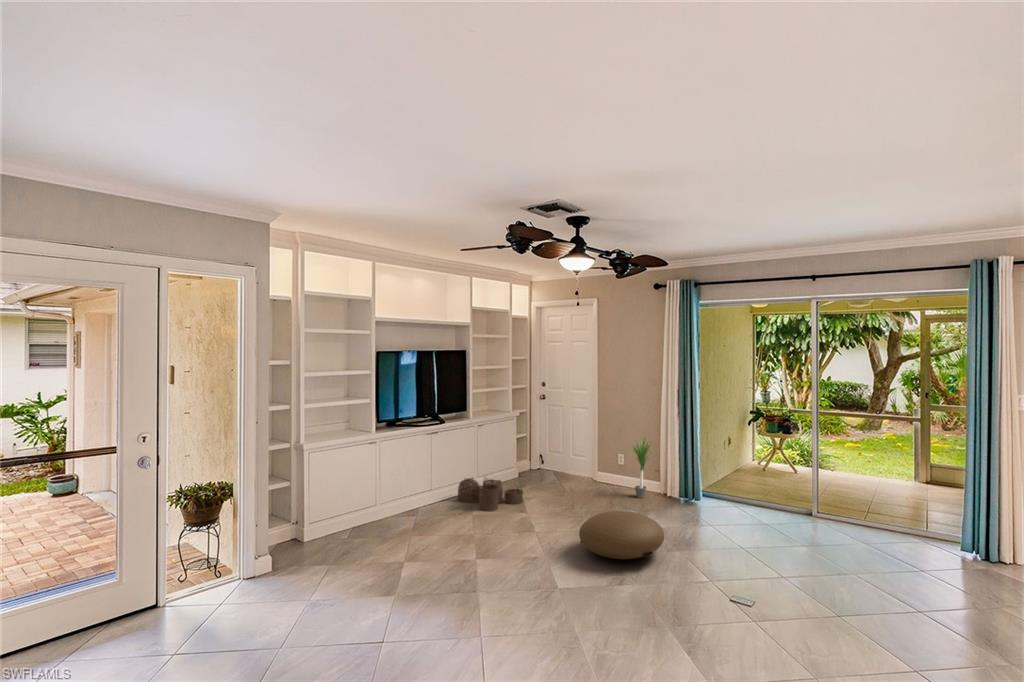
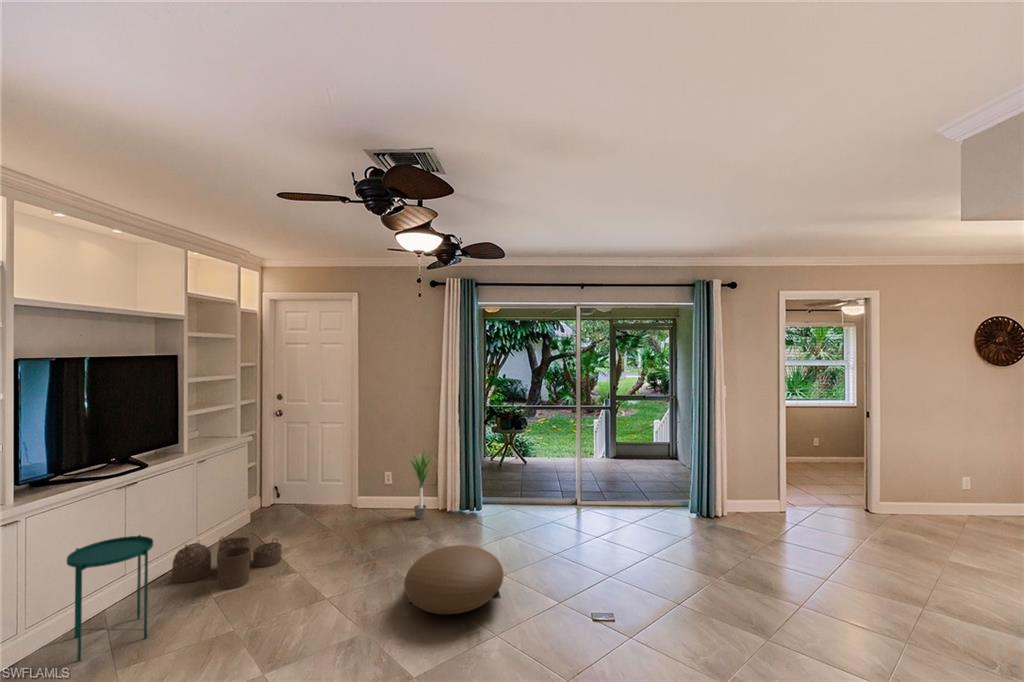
side table: none [398,461,438,524] -> present [66,535,153,661]

